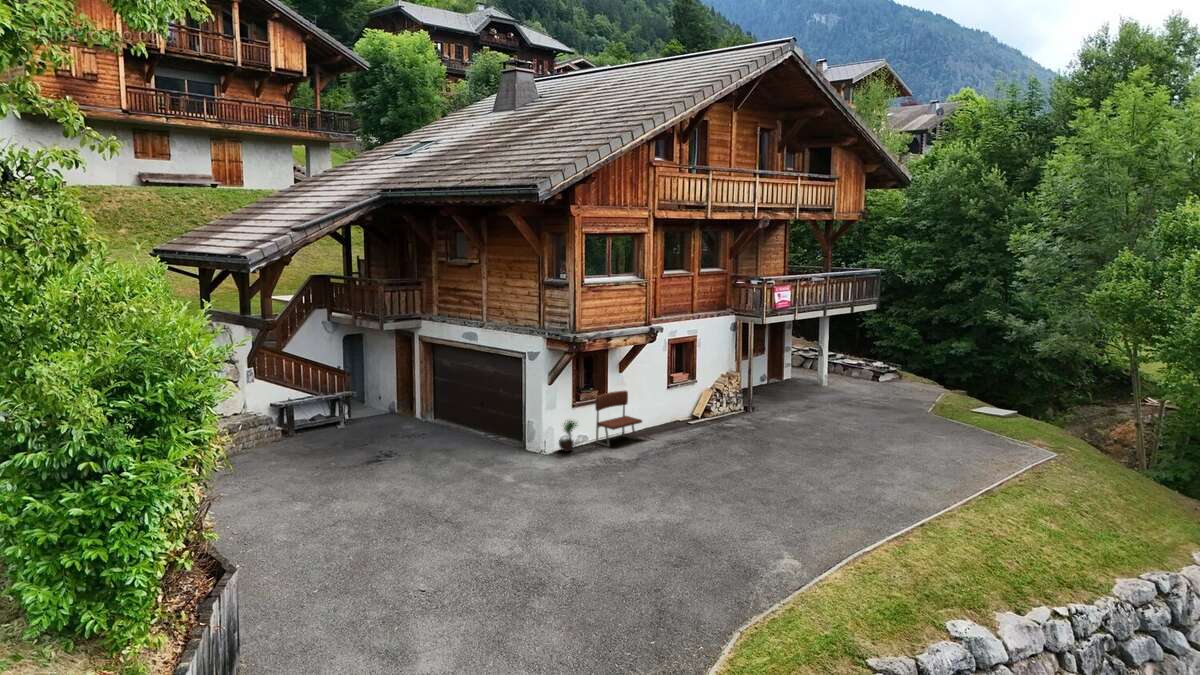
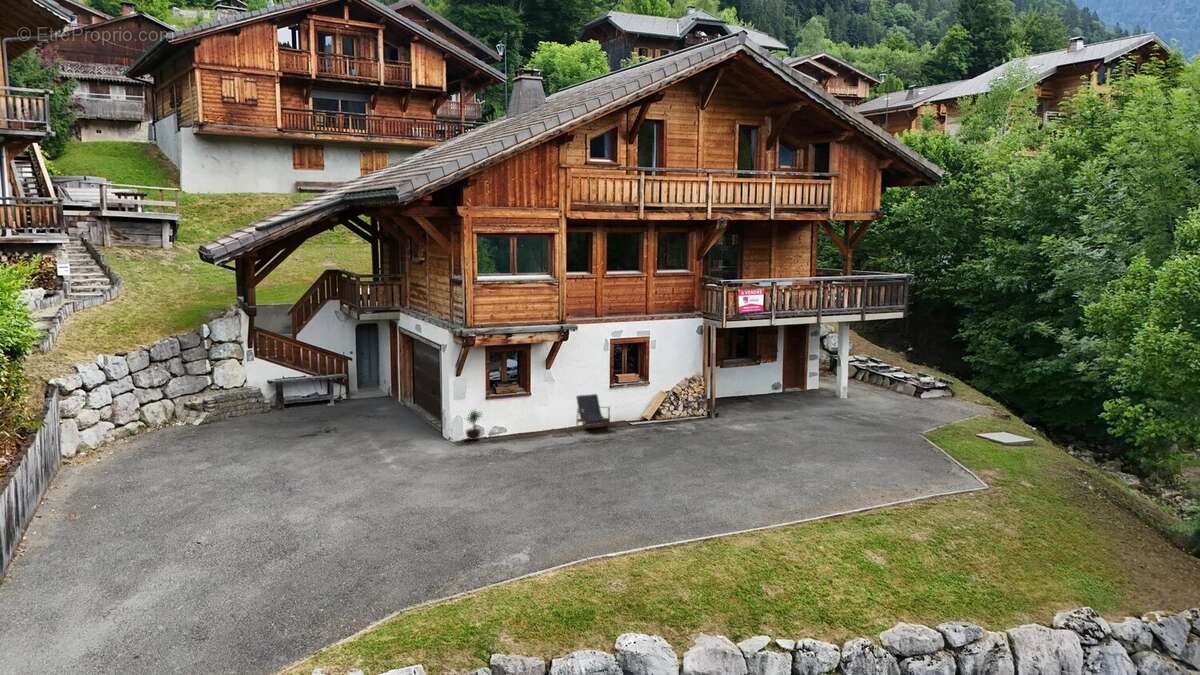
bench: present [595,391,642,447] -> none [509,387,556,440]
lounge chair: none [645,394,683,436] -> present [577,394,610,432]

